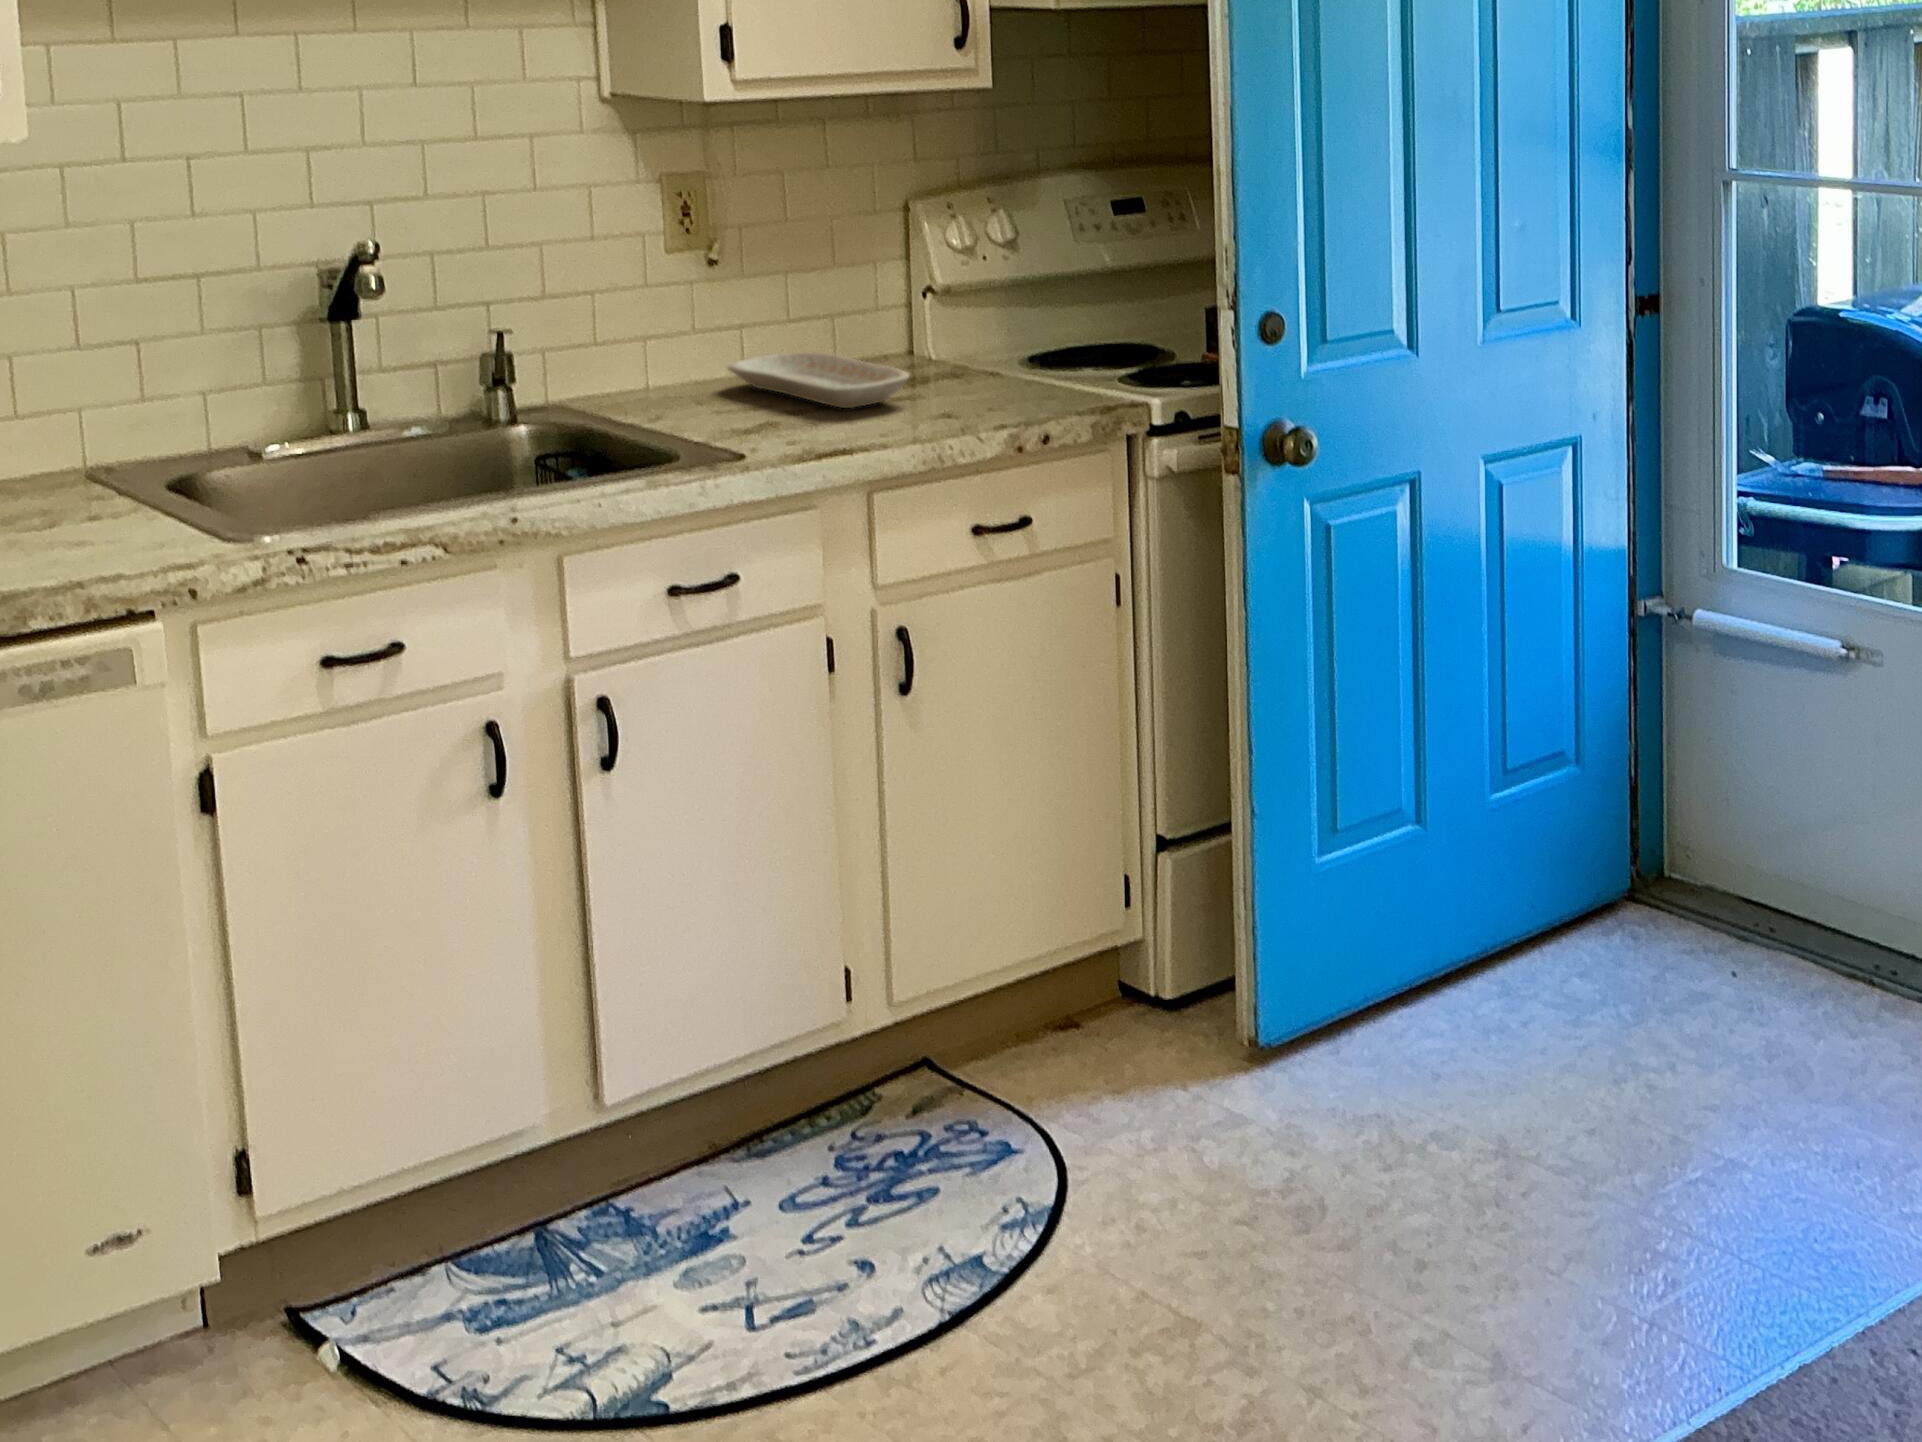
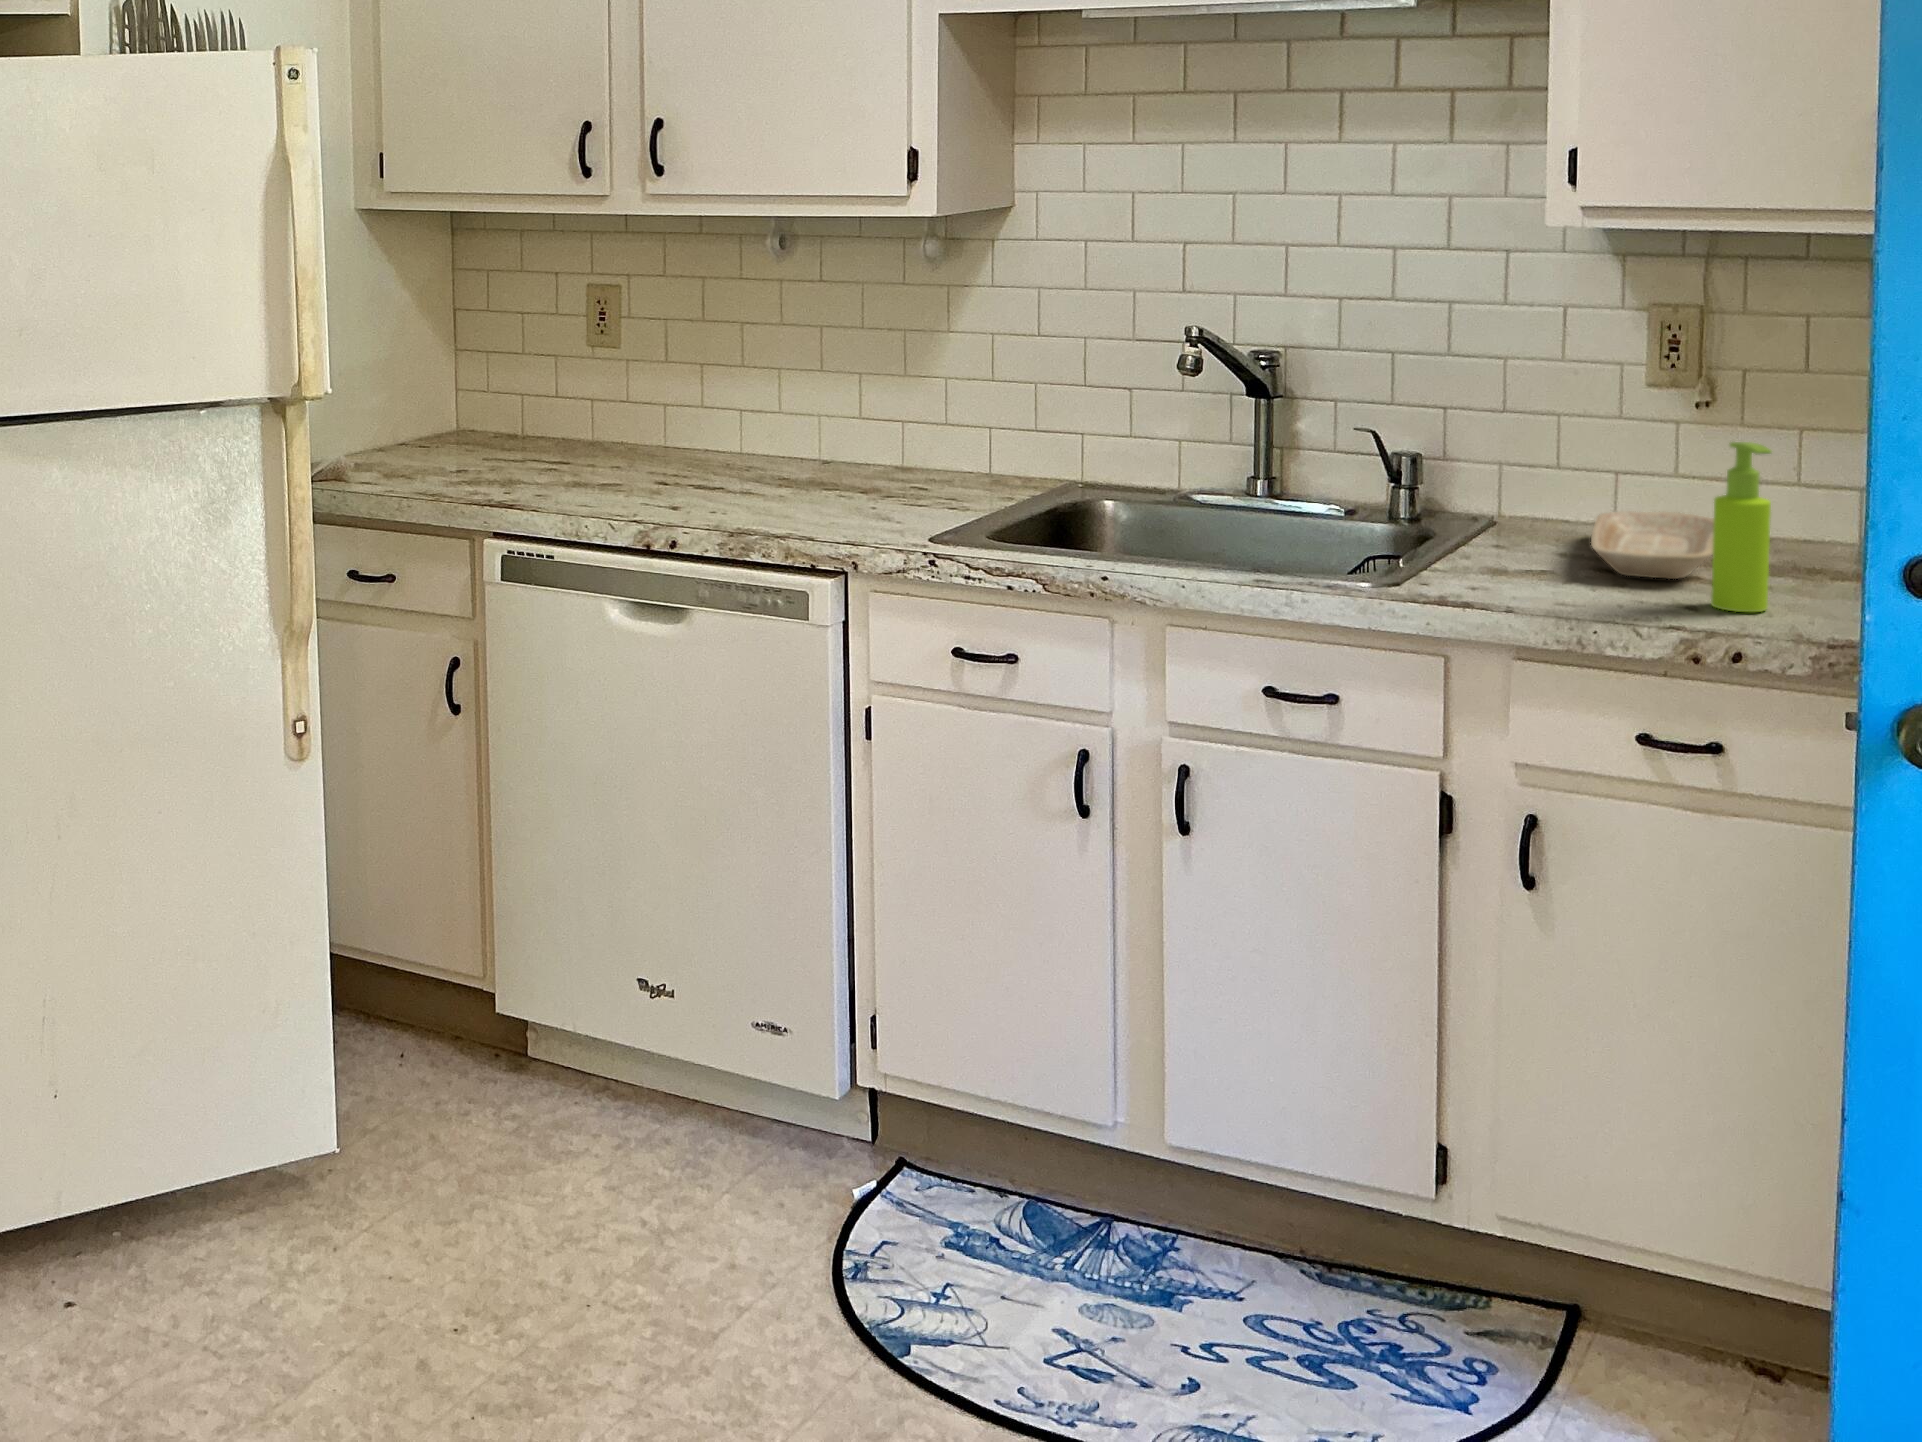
soap dispenser: none [950,266,999,412] -> present [1711,442,1771,612]

